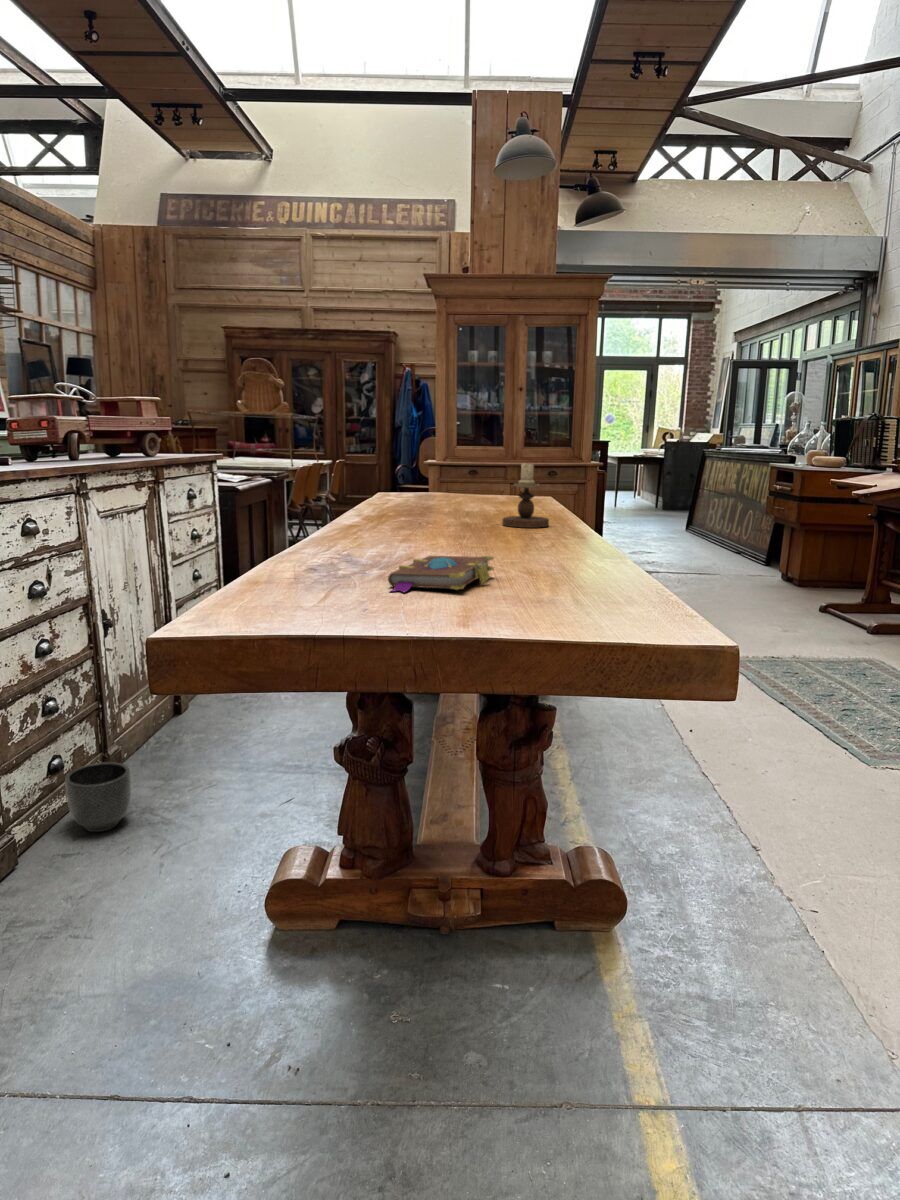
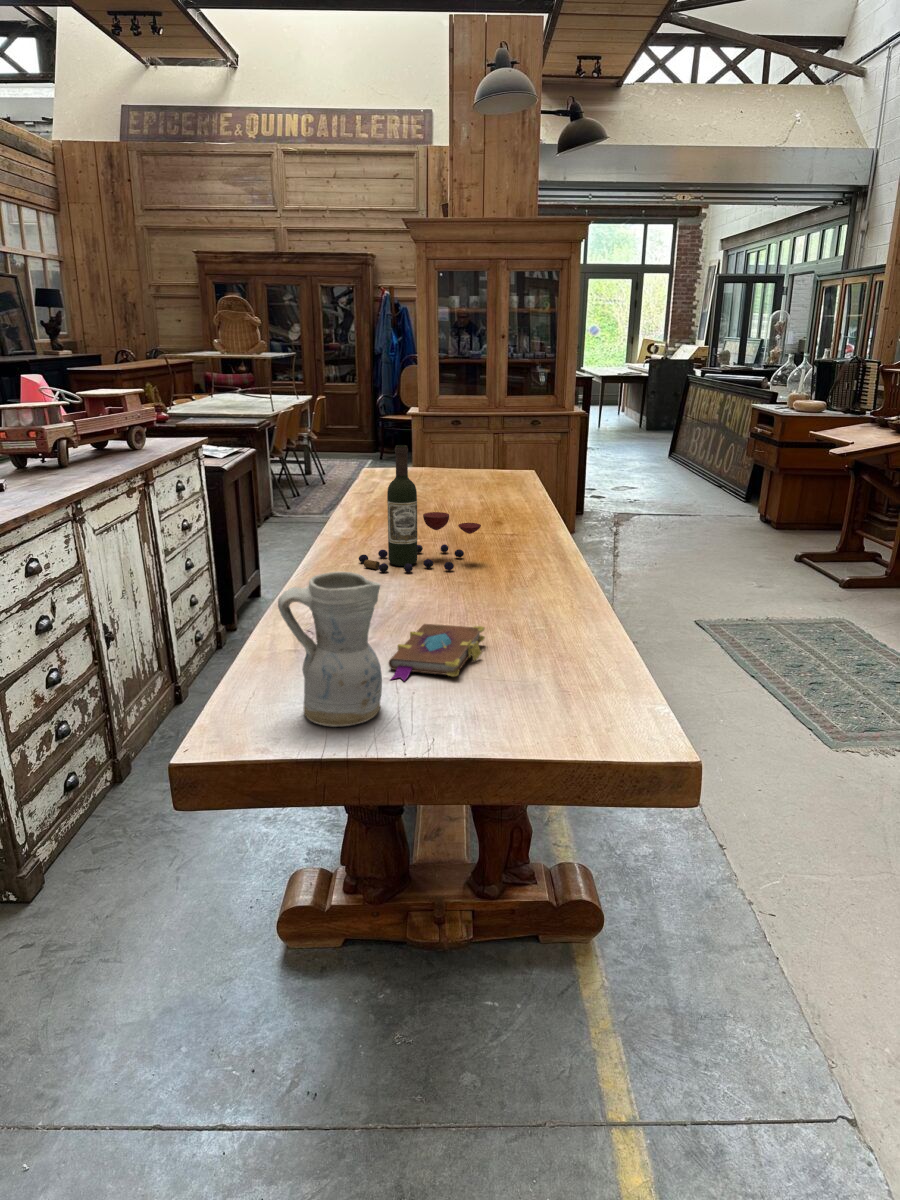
wine bottle: none [366,411,497,540] -> present [359,445,481,572]
ceramic pitcher: none [265,448,378,614] -> present [278,572,382,727]
candlestick: present [502,463,549,528] -> none [488,475,533,540]
planter: present [65,762,131,832] -> none [83,775,145,843]

